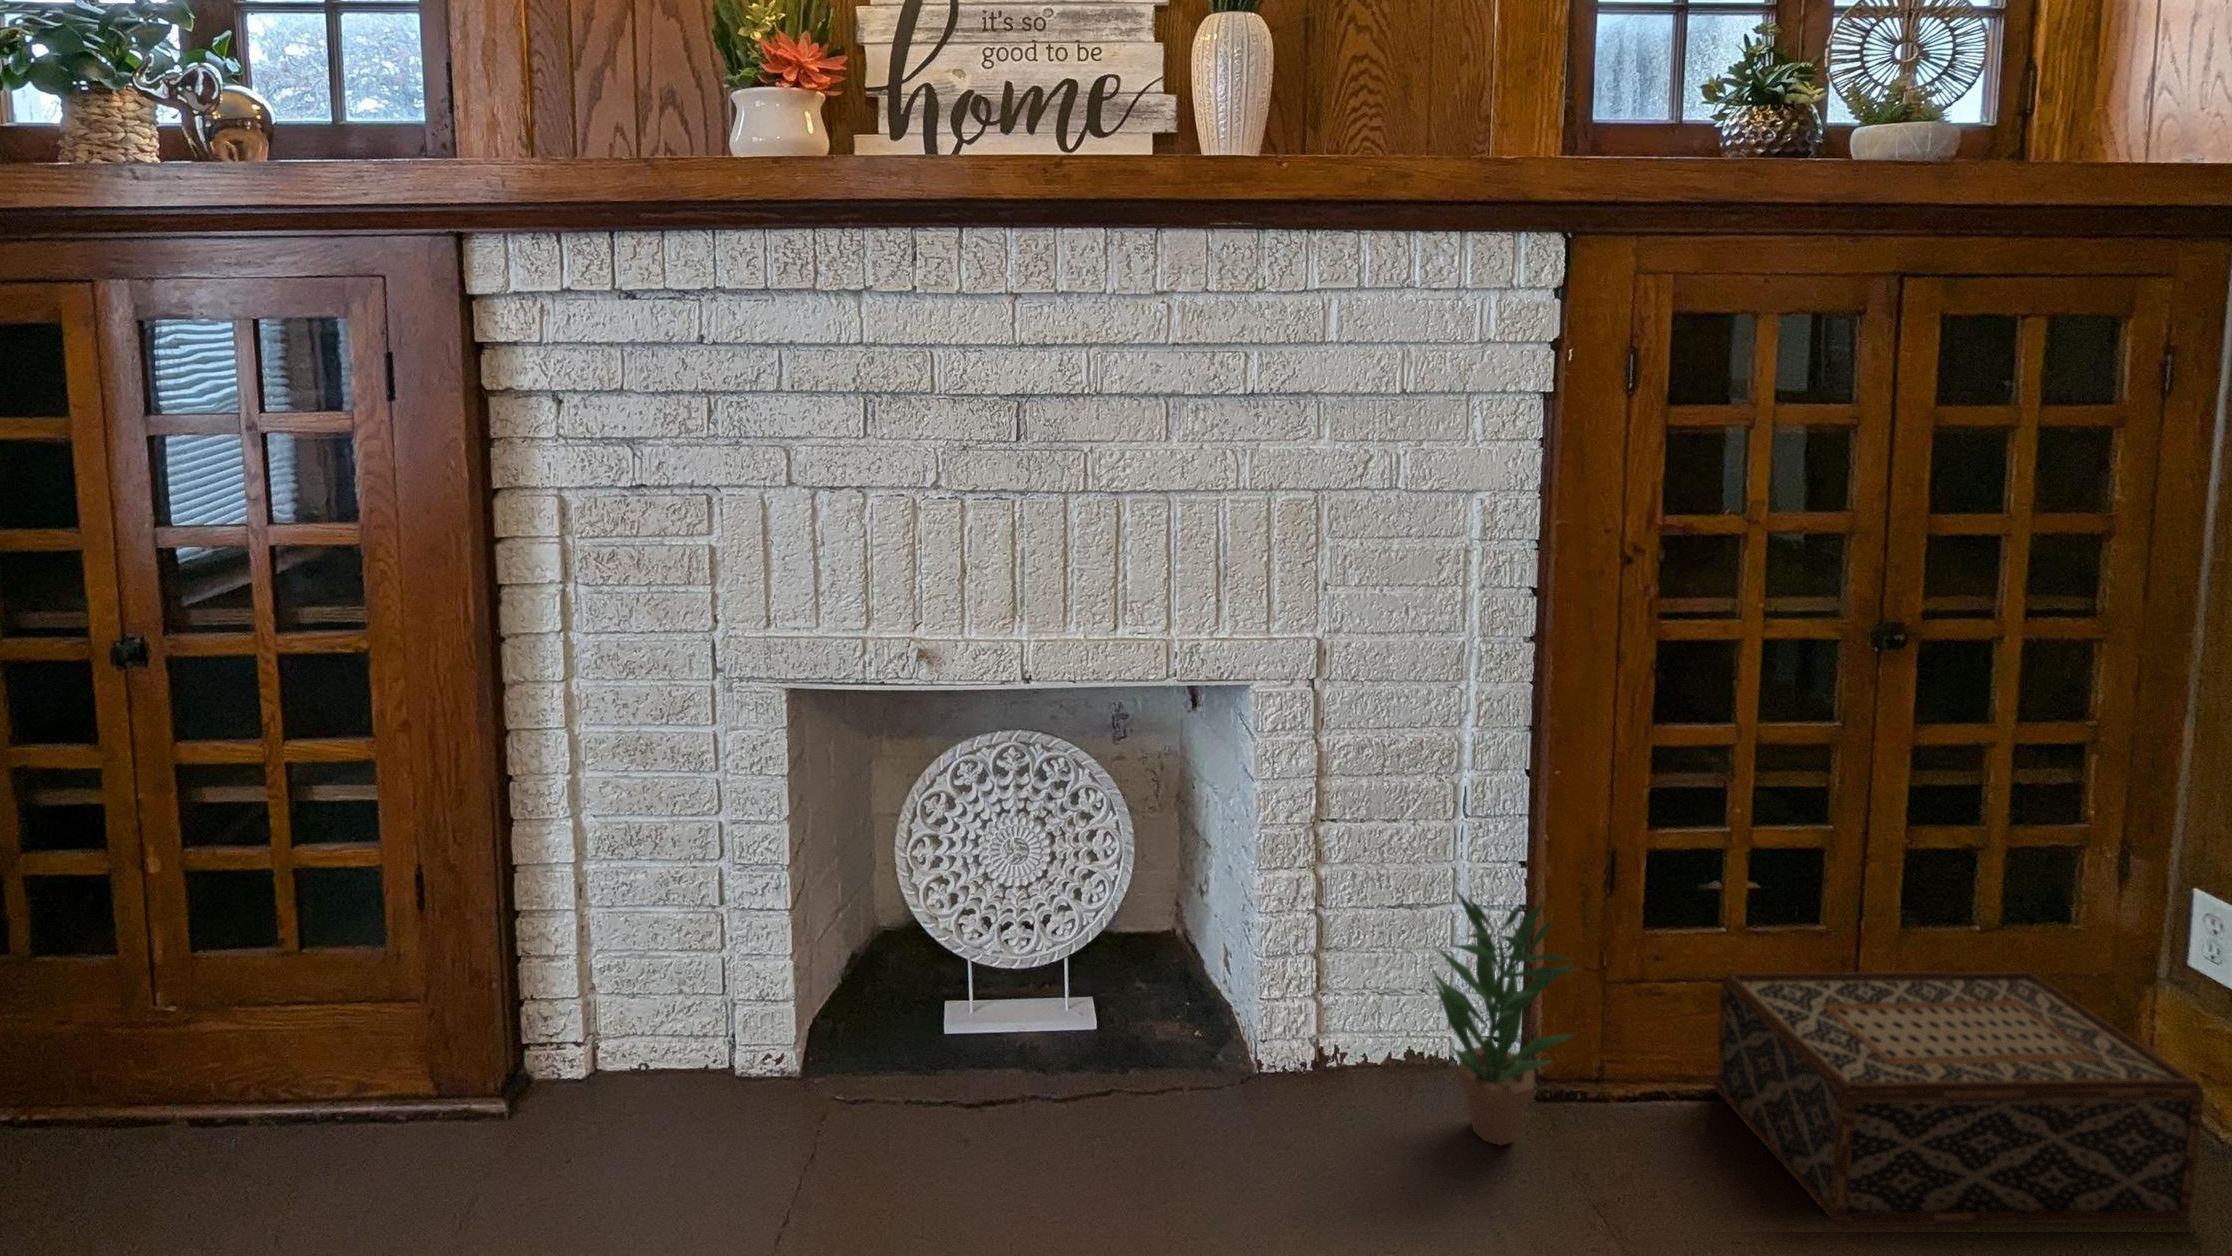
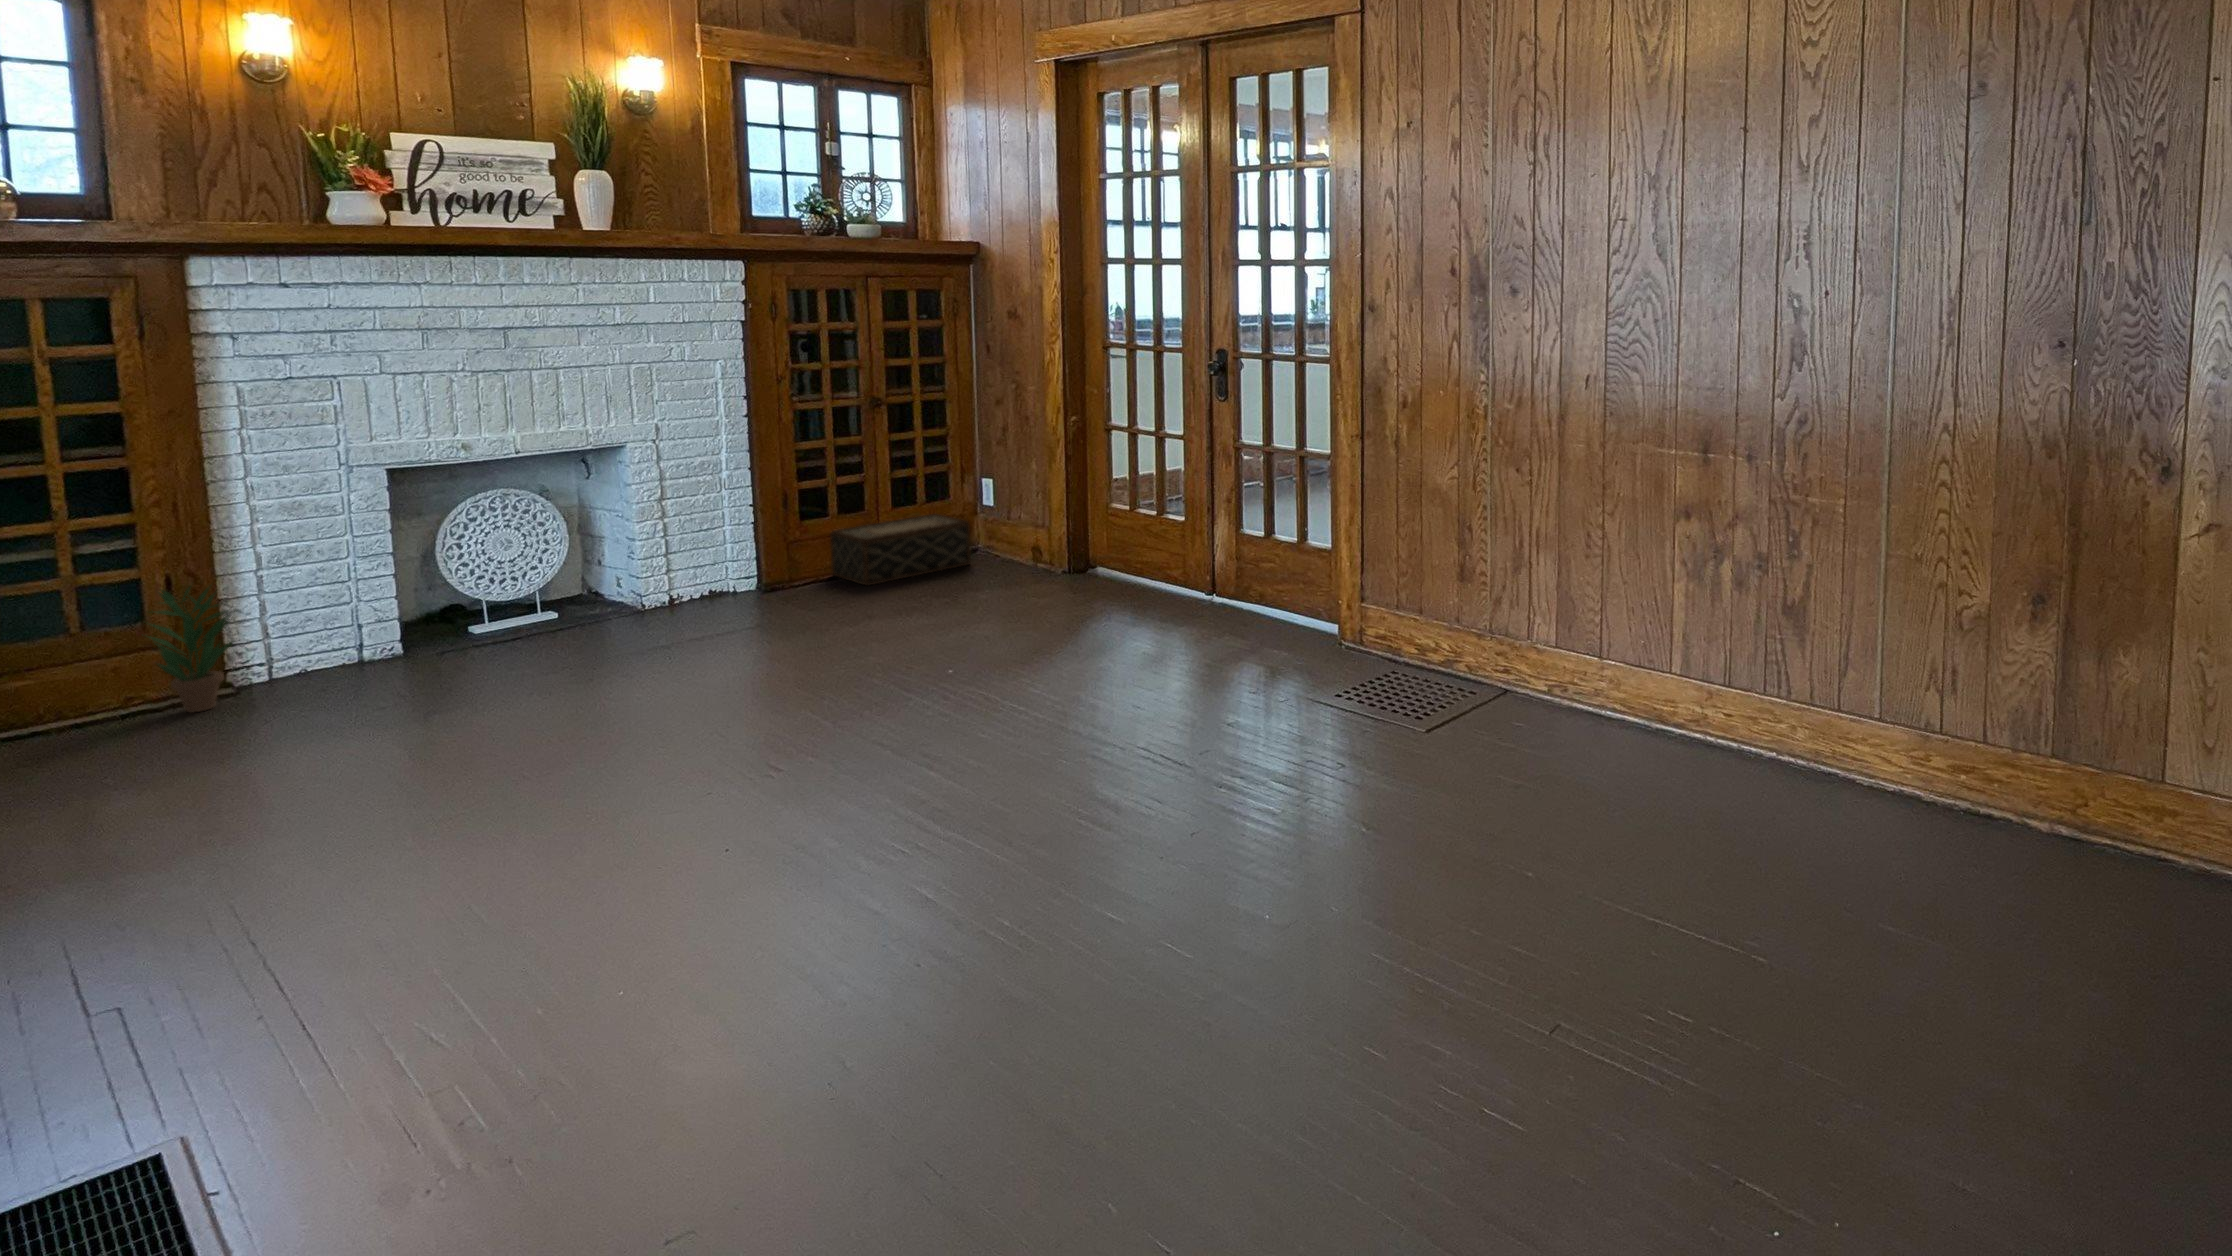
potted plant: present [1432,892,1577,1145] -> present [148,587,232,713]

